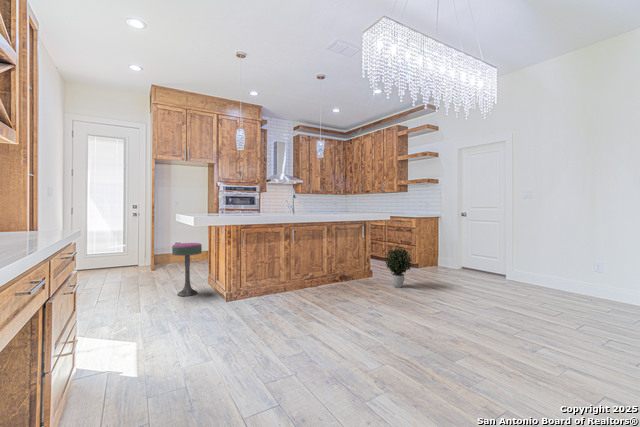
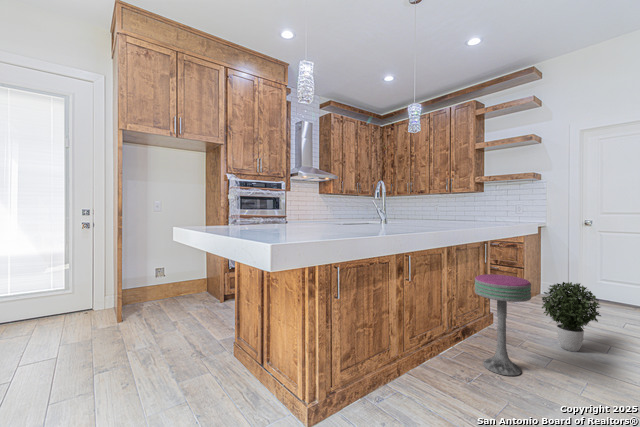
bar stool: present [172,243,202,296] -> present [475,274,531,376]

